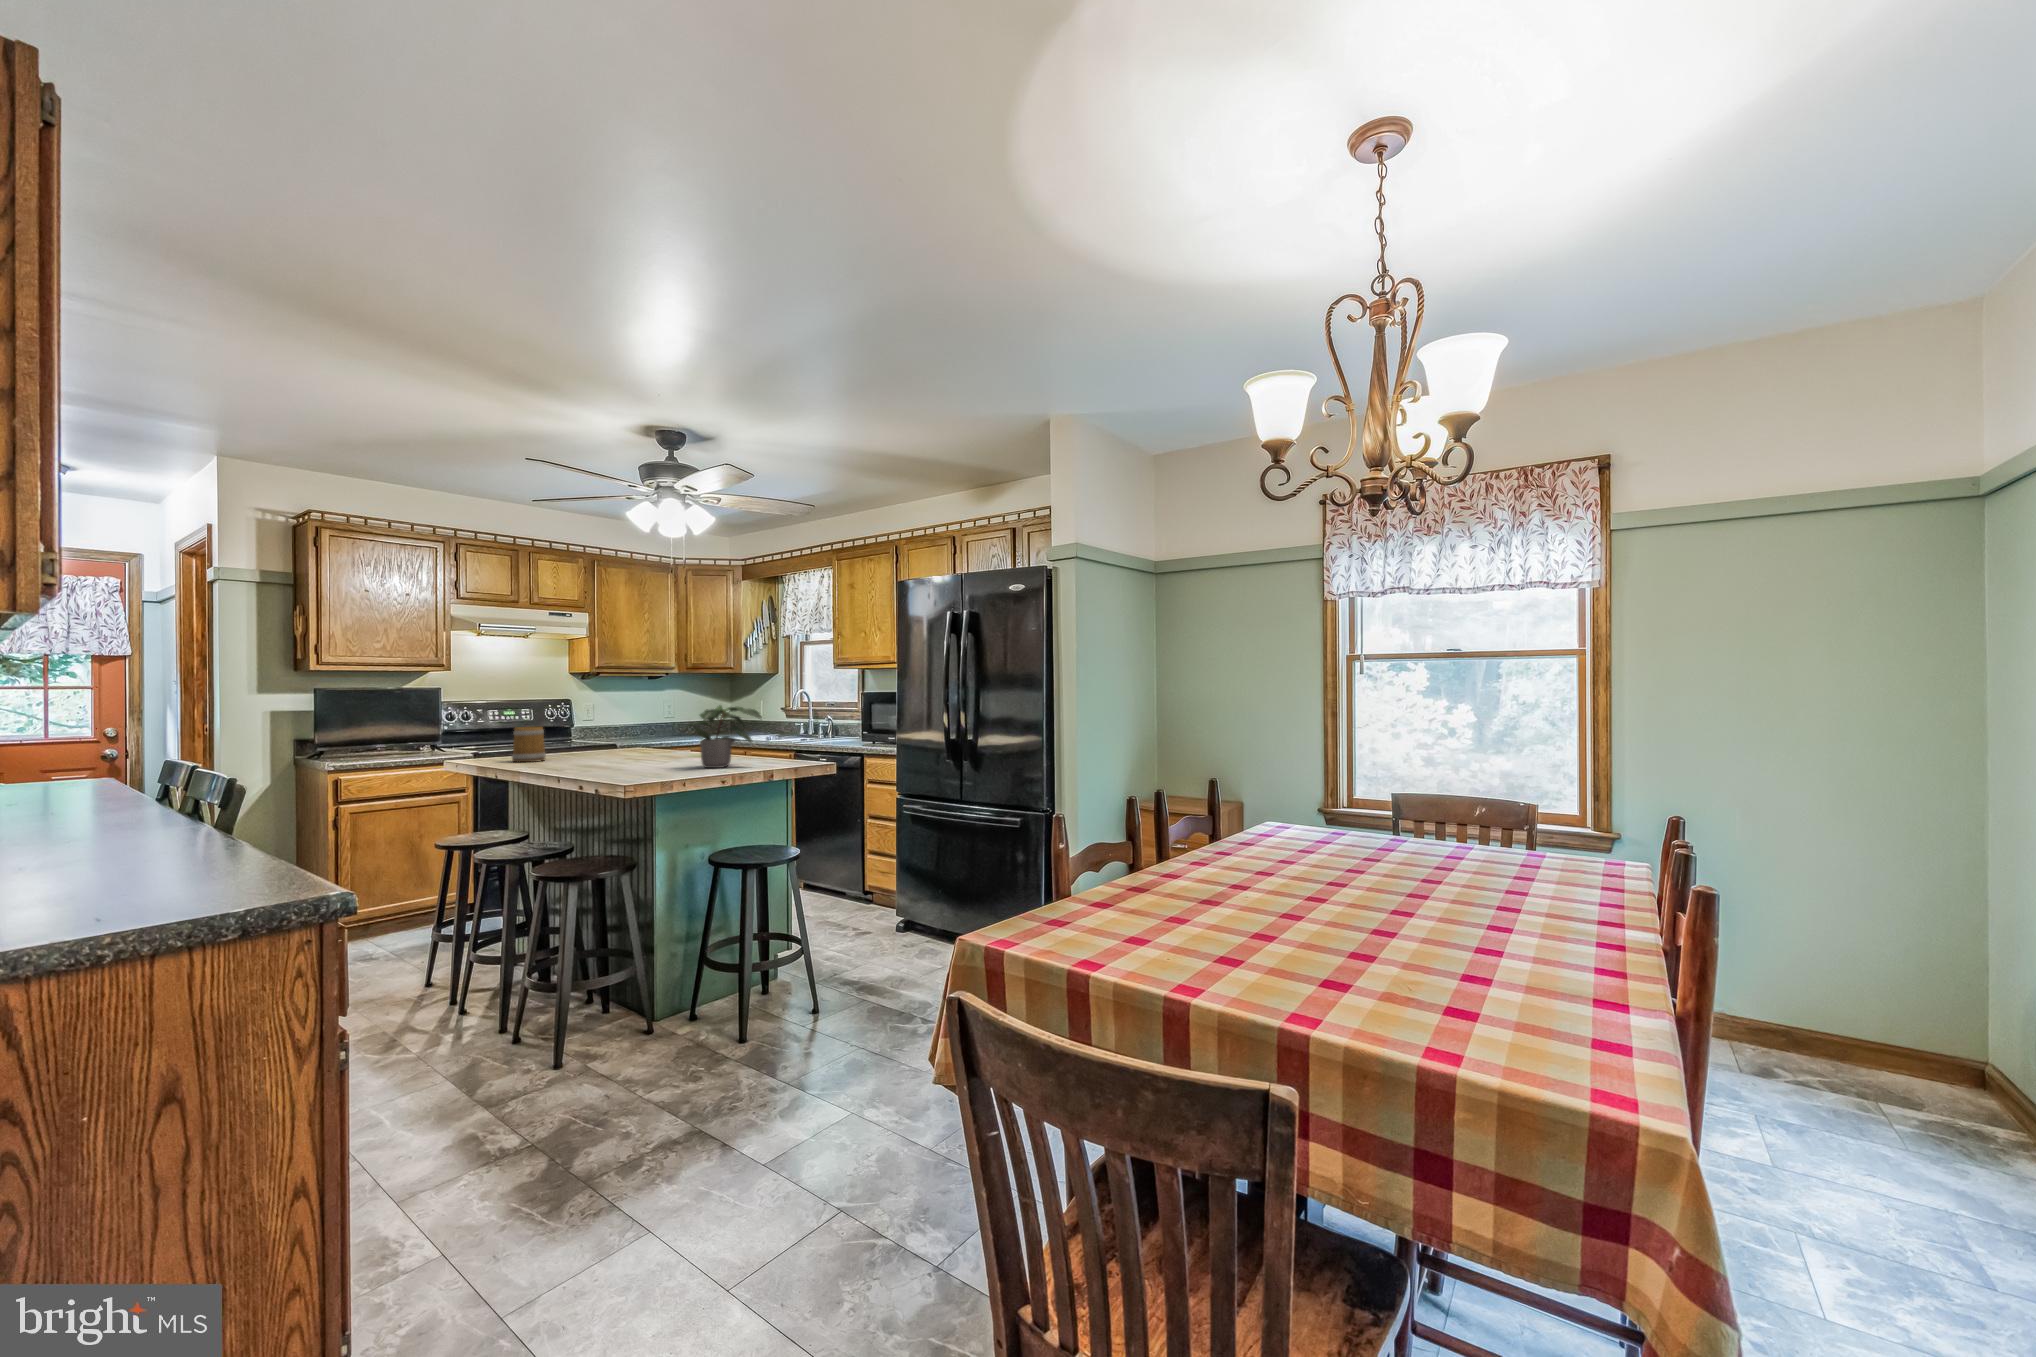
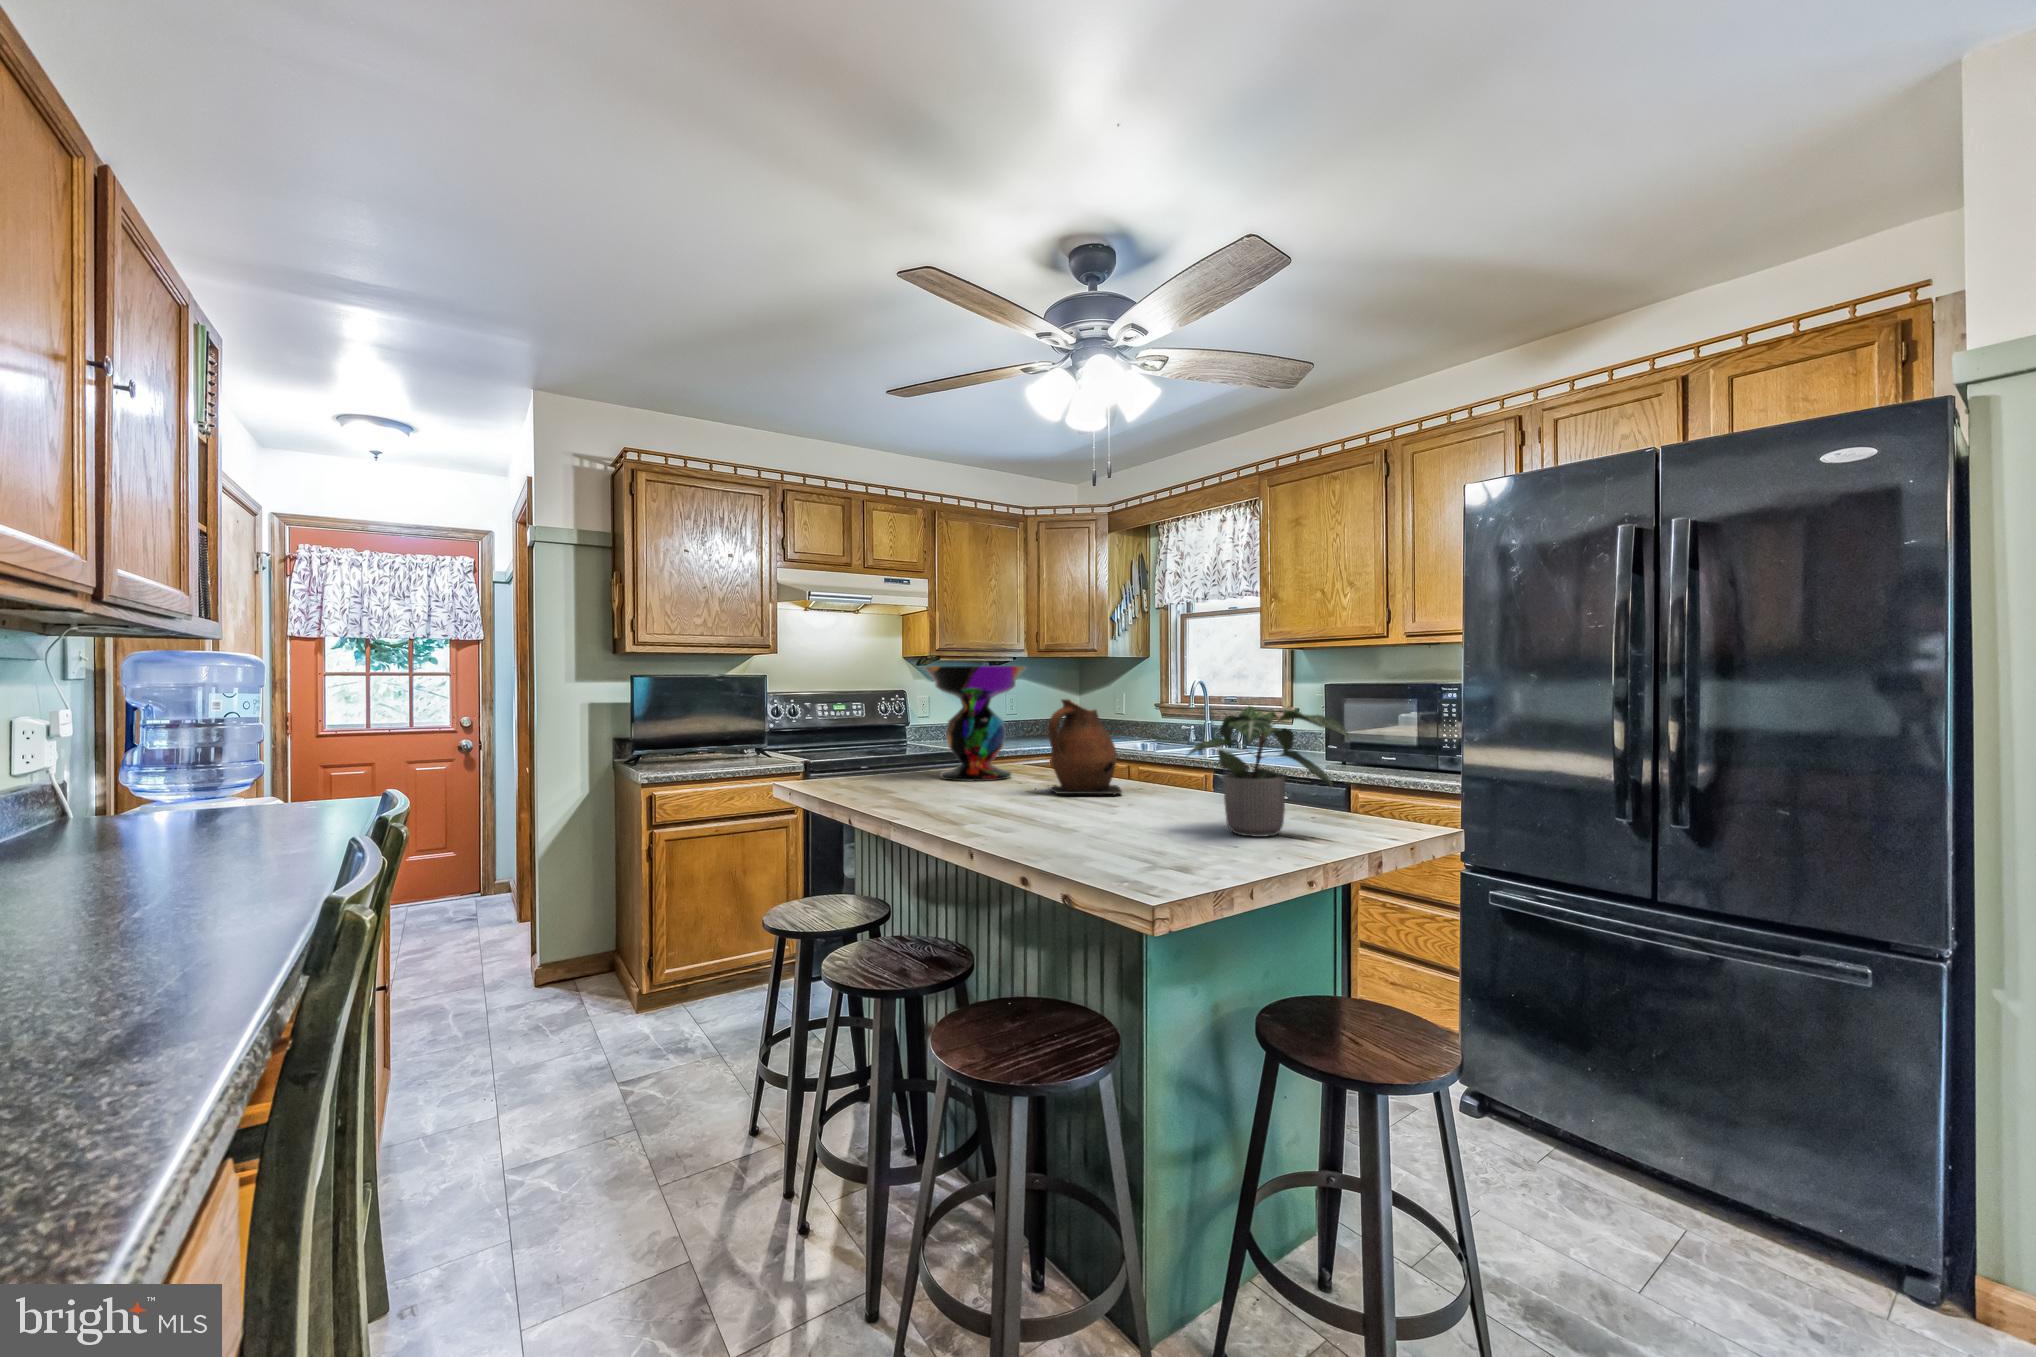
decorative bowl: none [558,683,634,757] -> present [925,666,1026,781]
ceramic pitcher: none [632,703,683,759] -> present [1048,699,1122,795]
mug: present [512,727,546,762] -> none [867,734,915,792]

